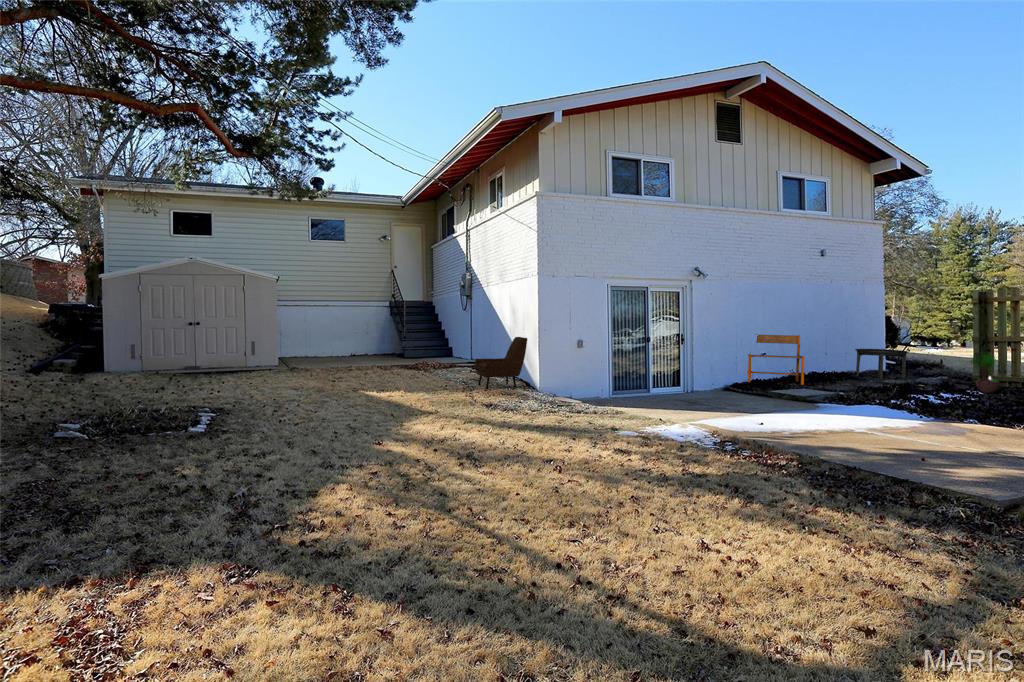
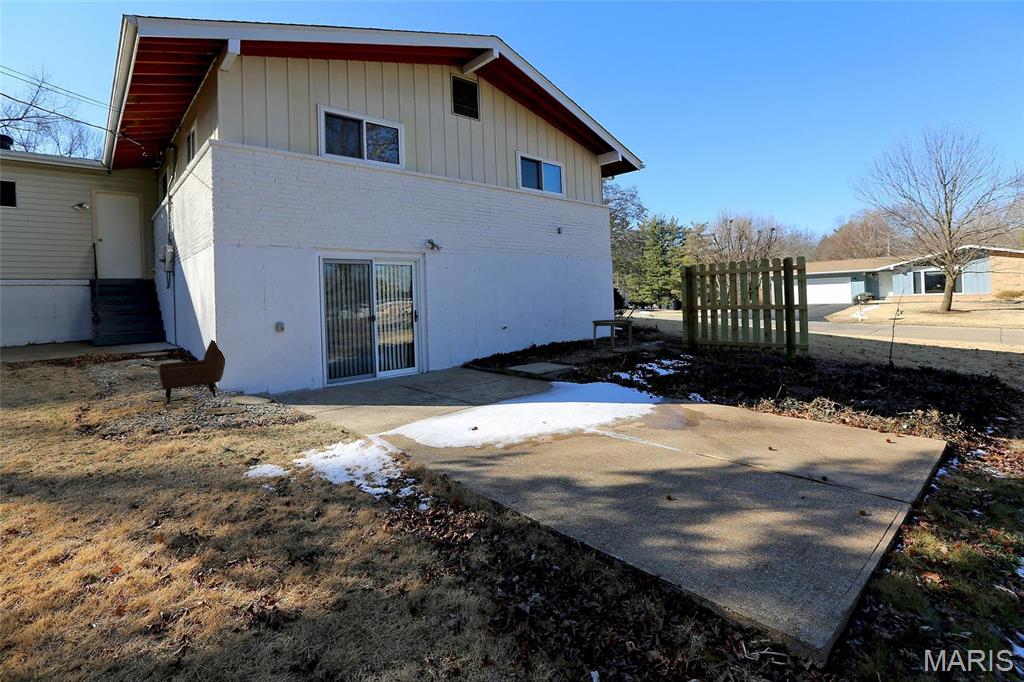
bench: present [748,335,804,385] -> none [498,312,548,361]
potted tree: present [970,354,999,393] -> none [680,317,705,355]

